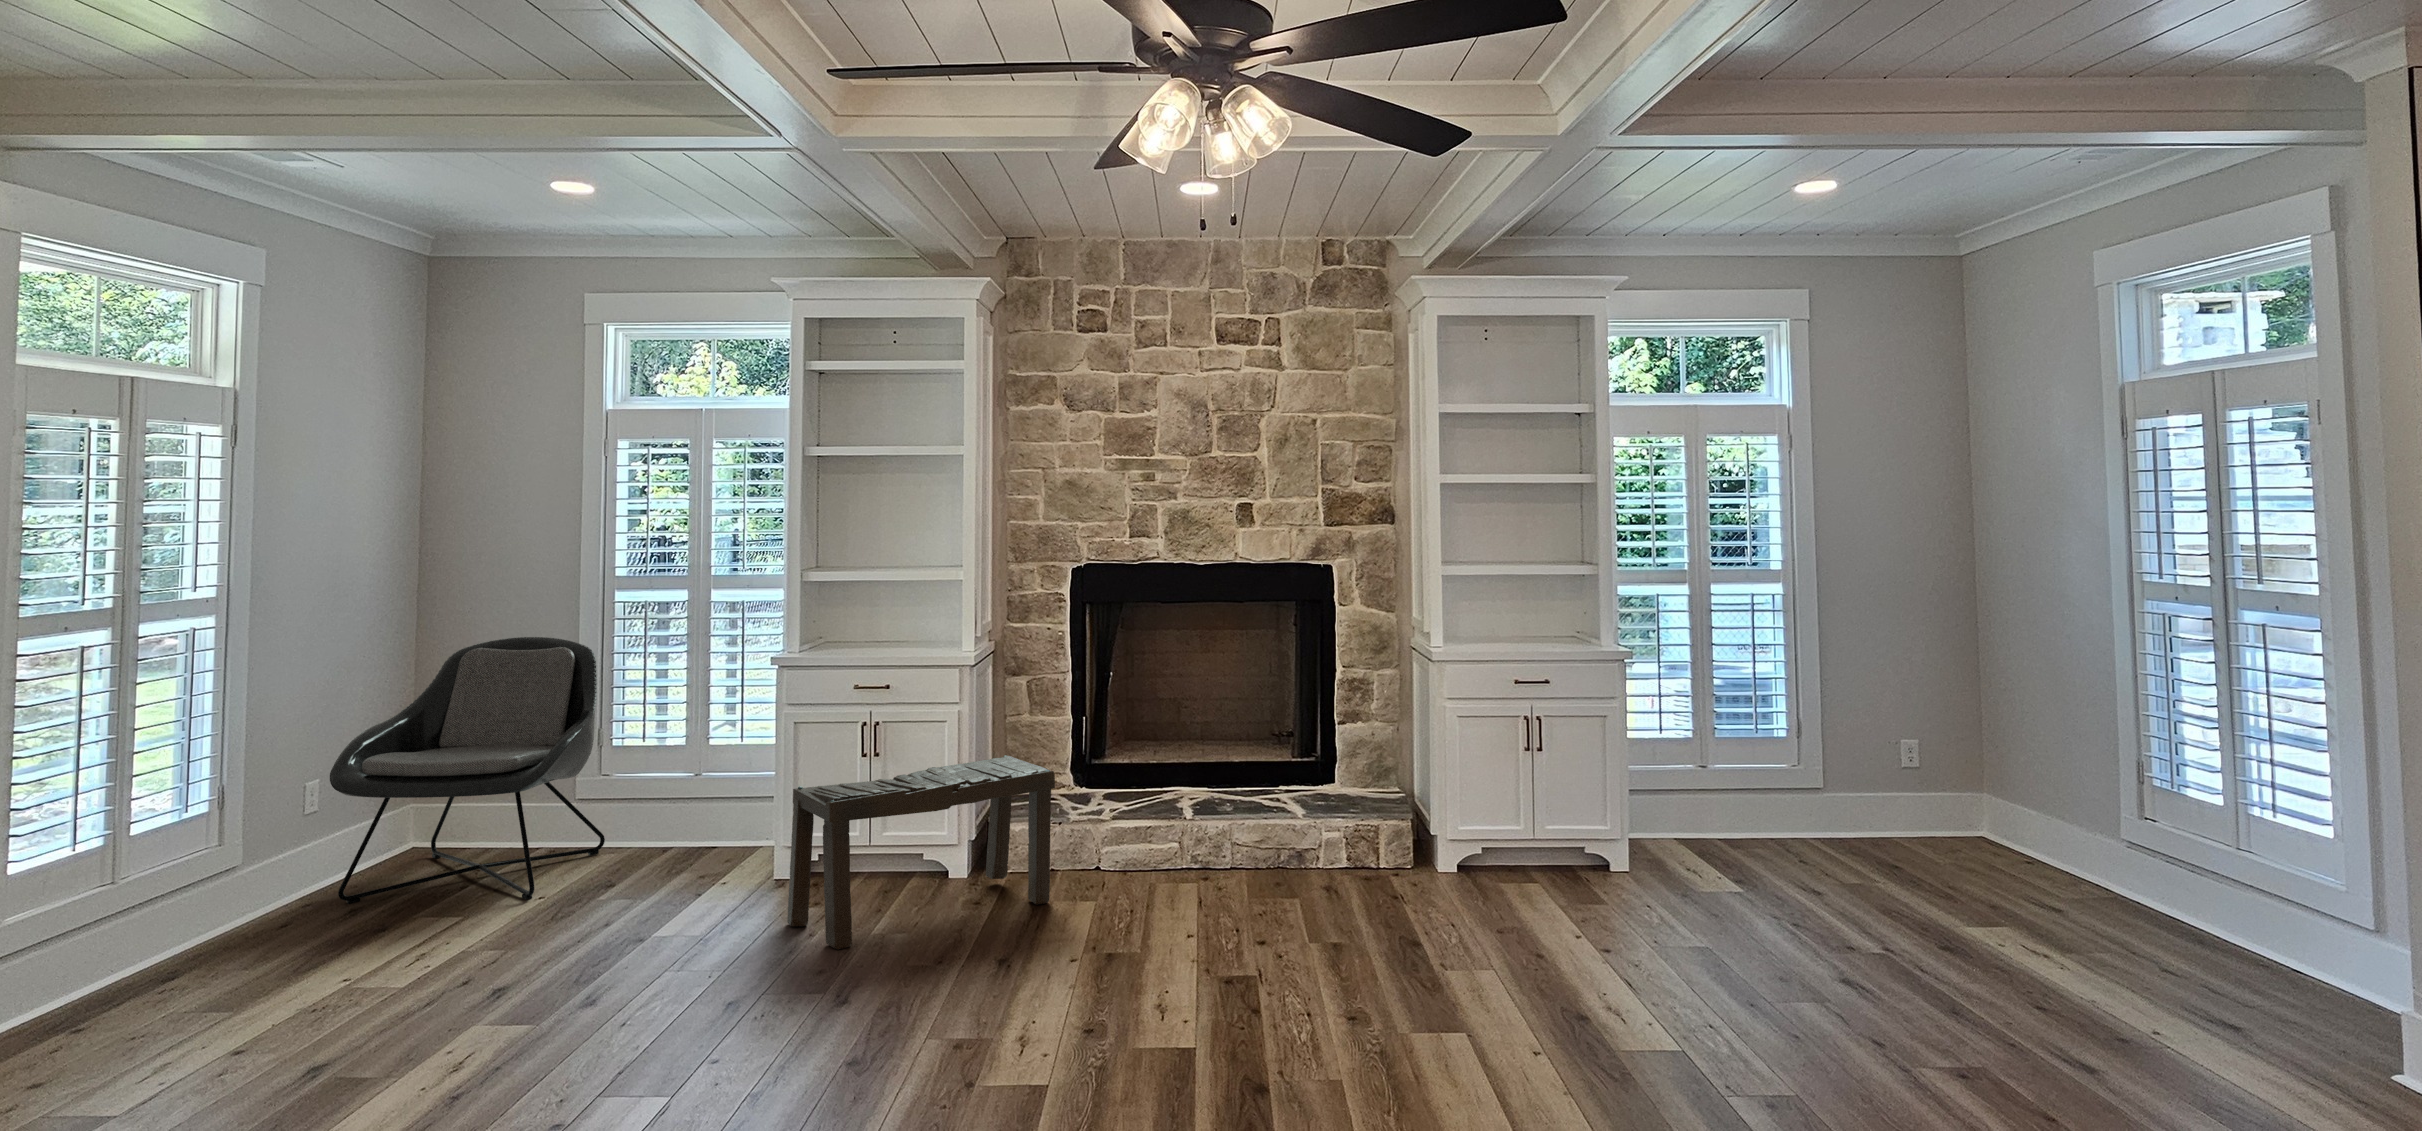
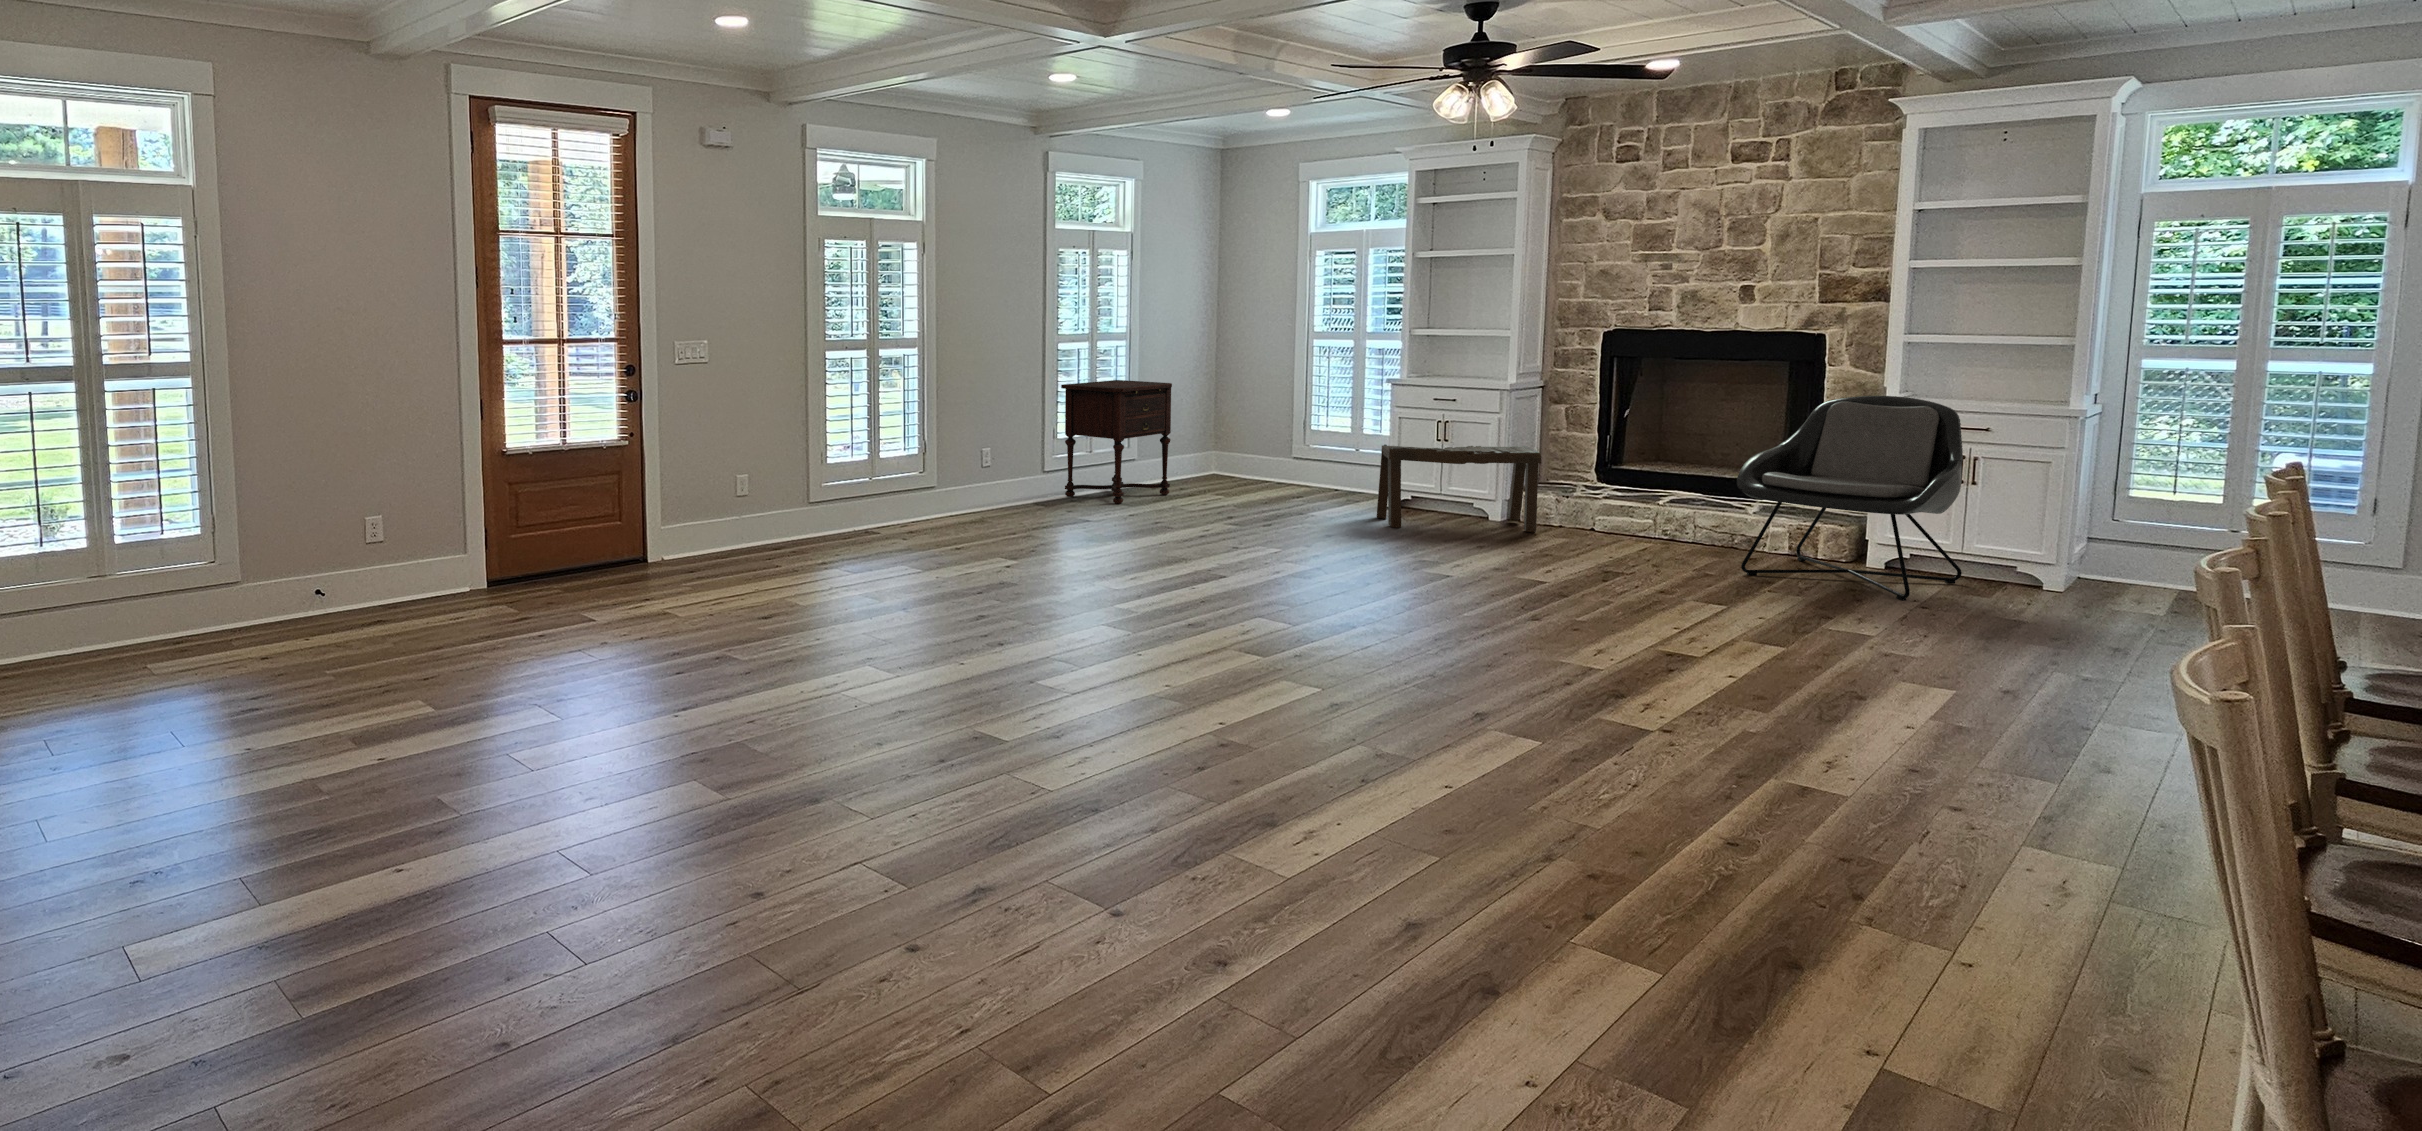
lounge chair: present [330,637,605,904] -> present [1737,396,1963,600]
side table: none [27,708,341,1028] -> present [1061,380,1172,504]

